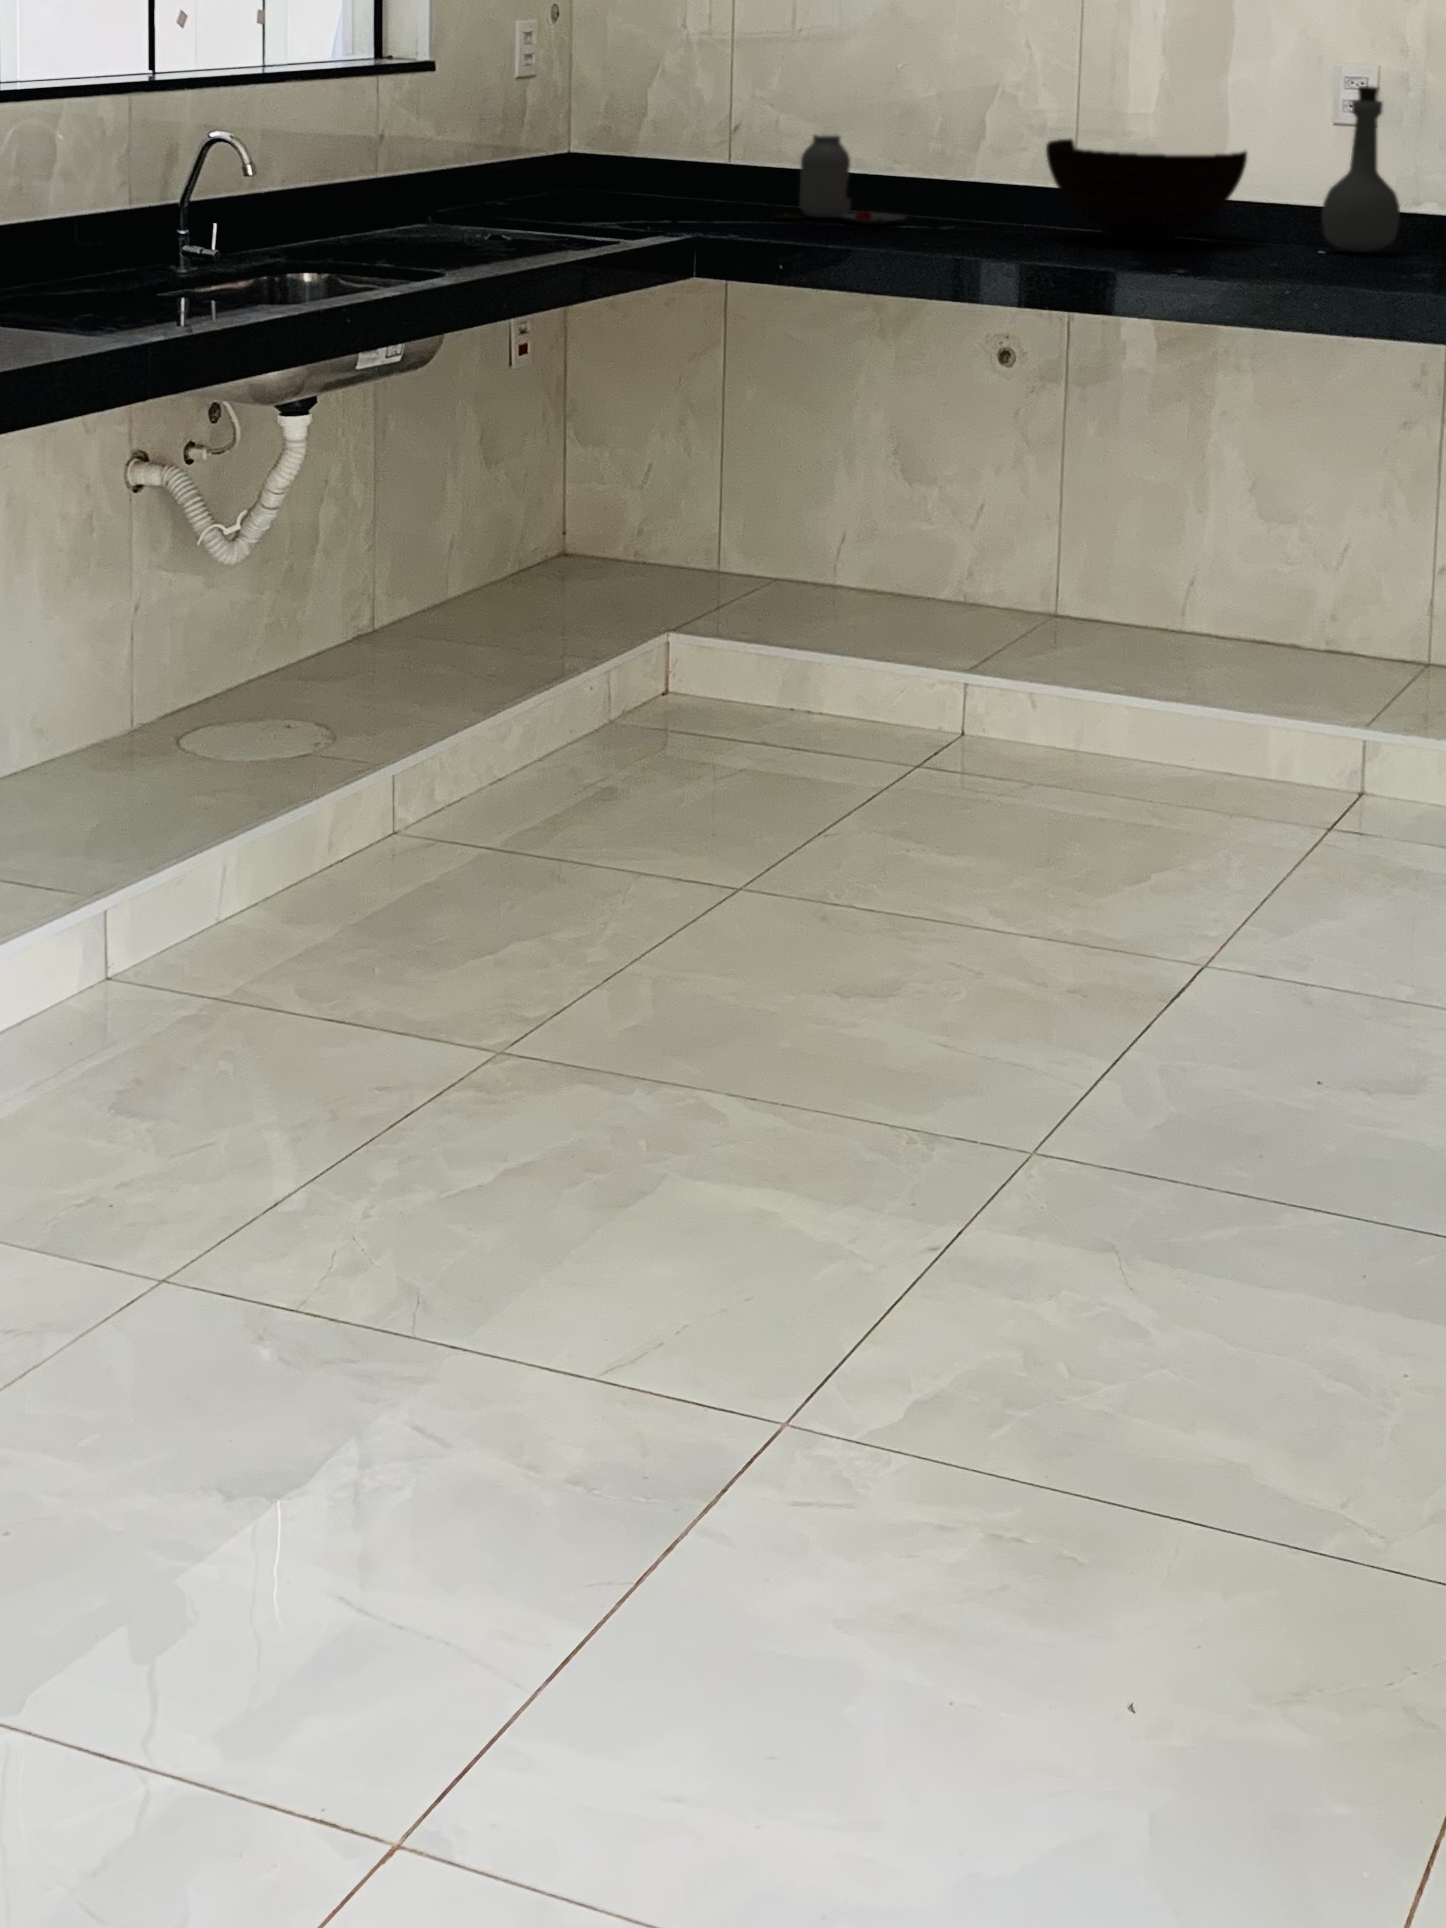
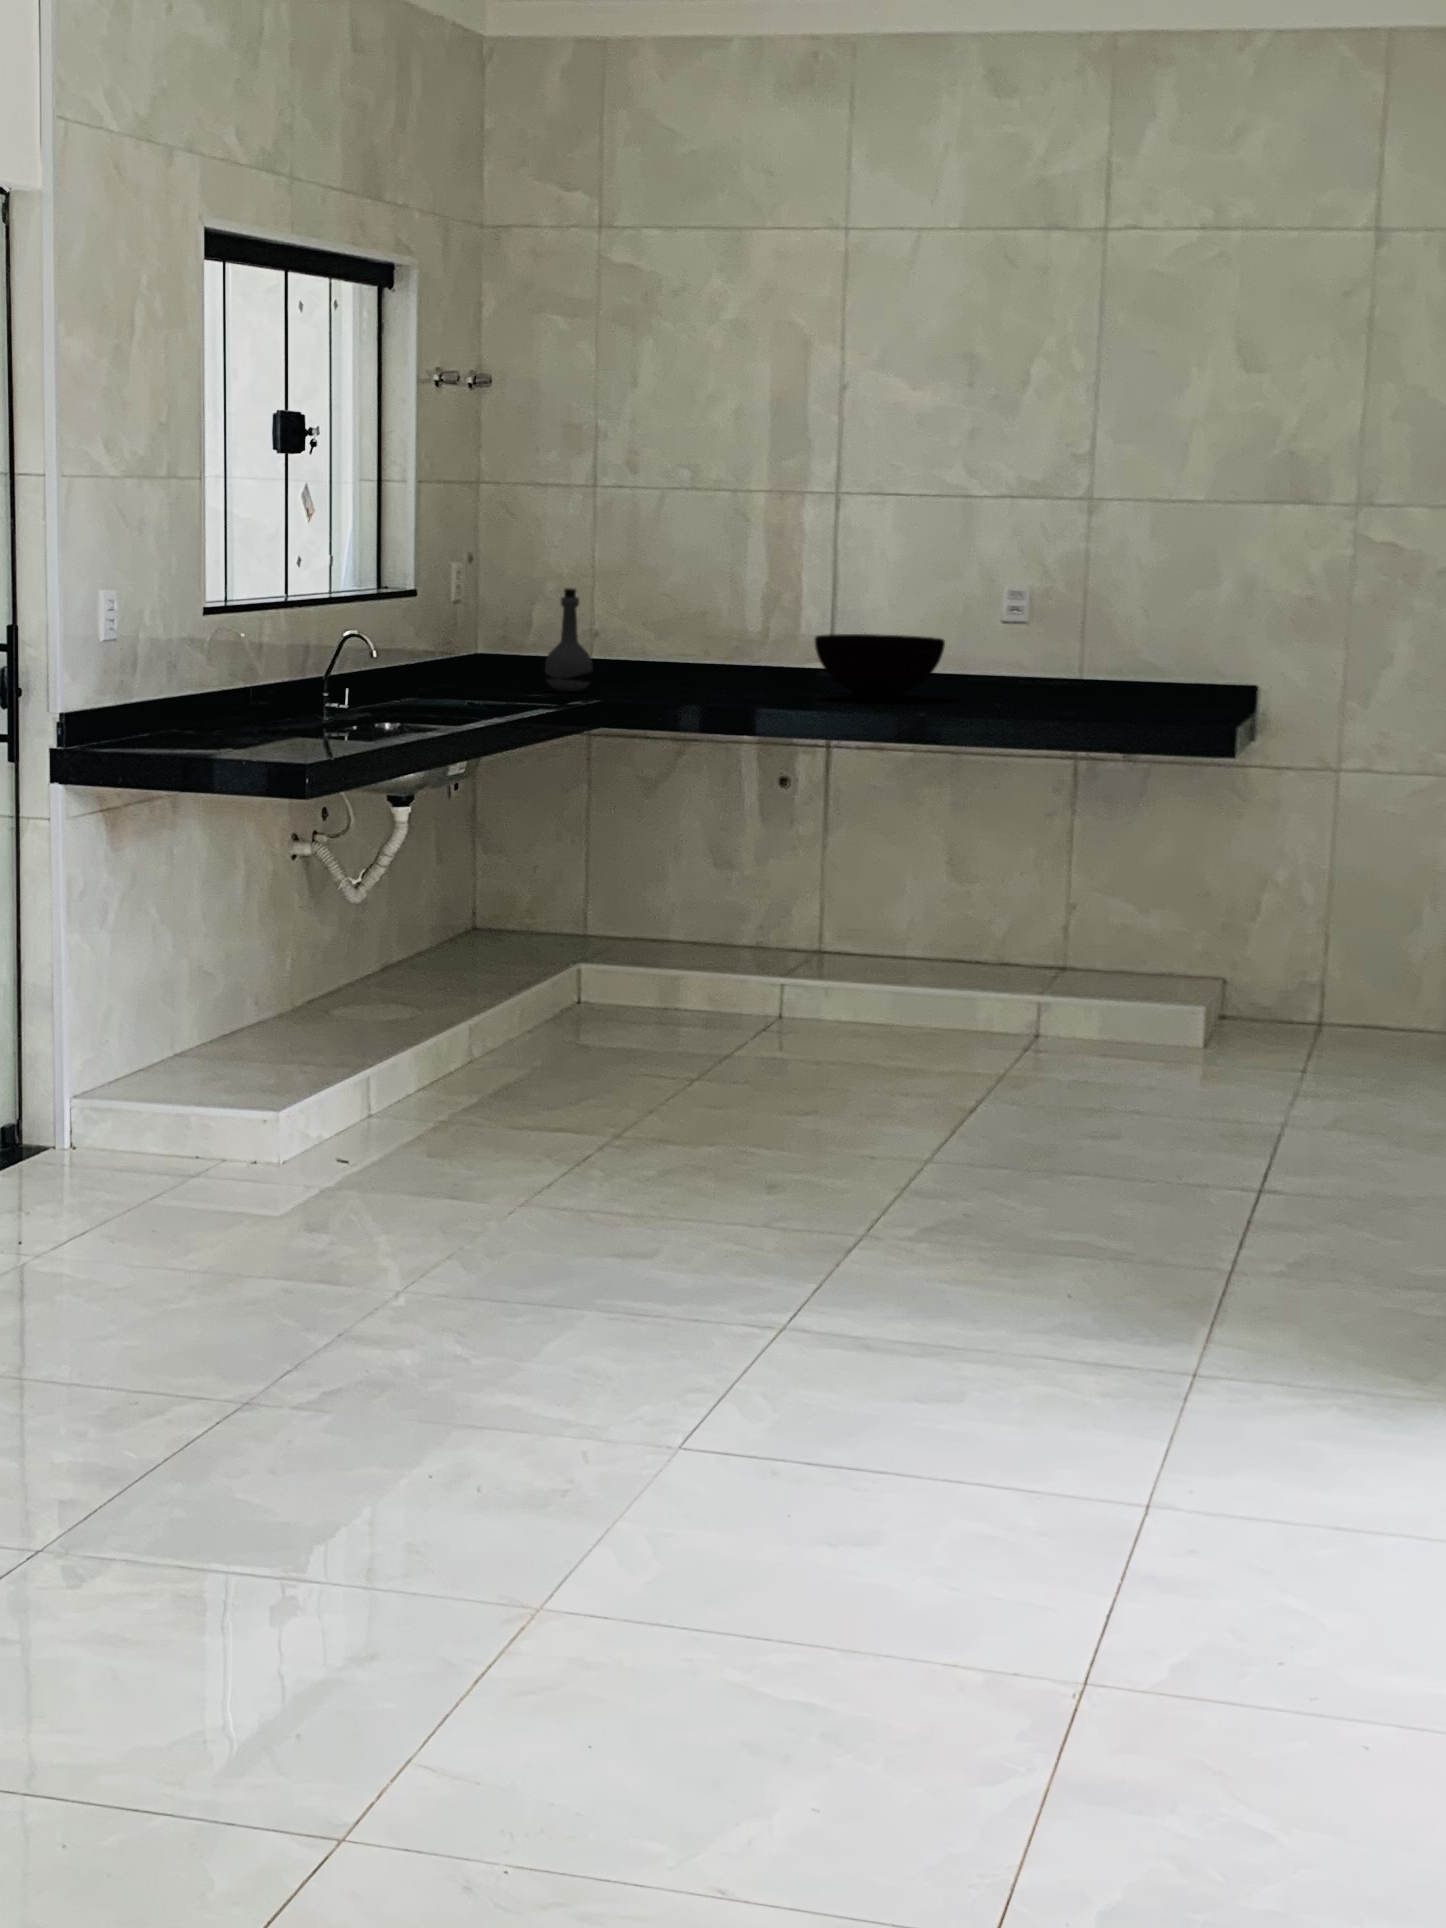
bottle: present [1322,86,1400,252] -> present [545,588,593,691]
jar: present [800,135,904,224] -> none [626,636,716,694]

